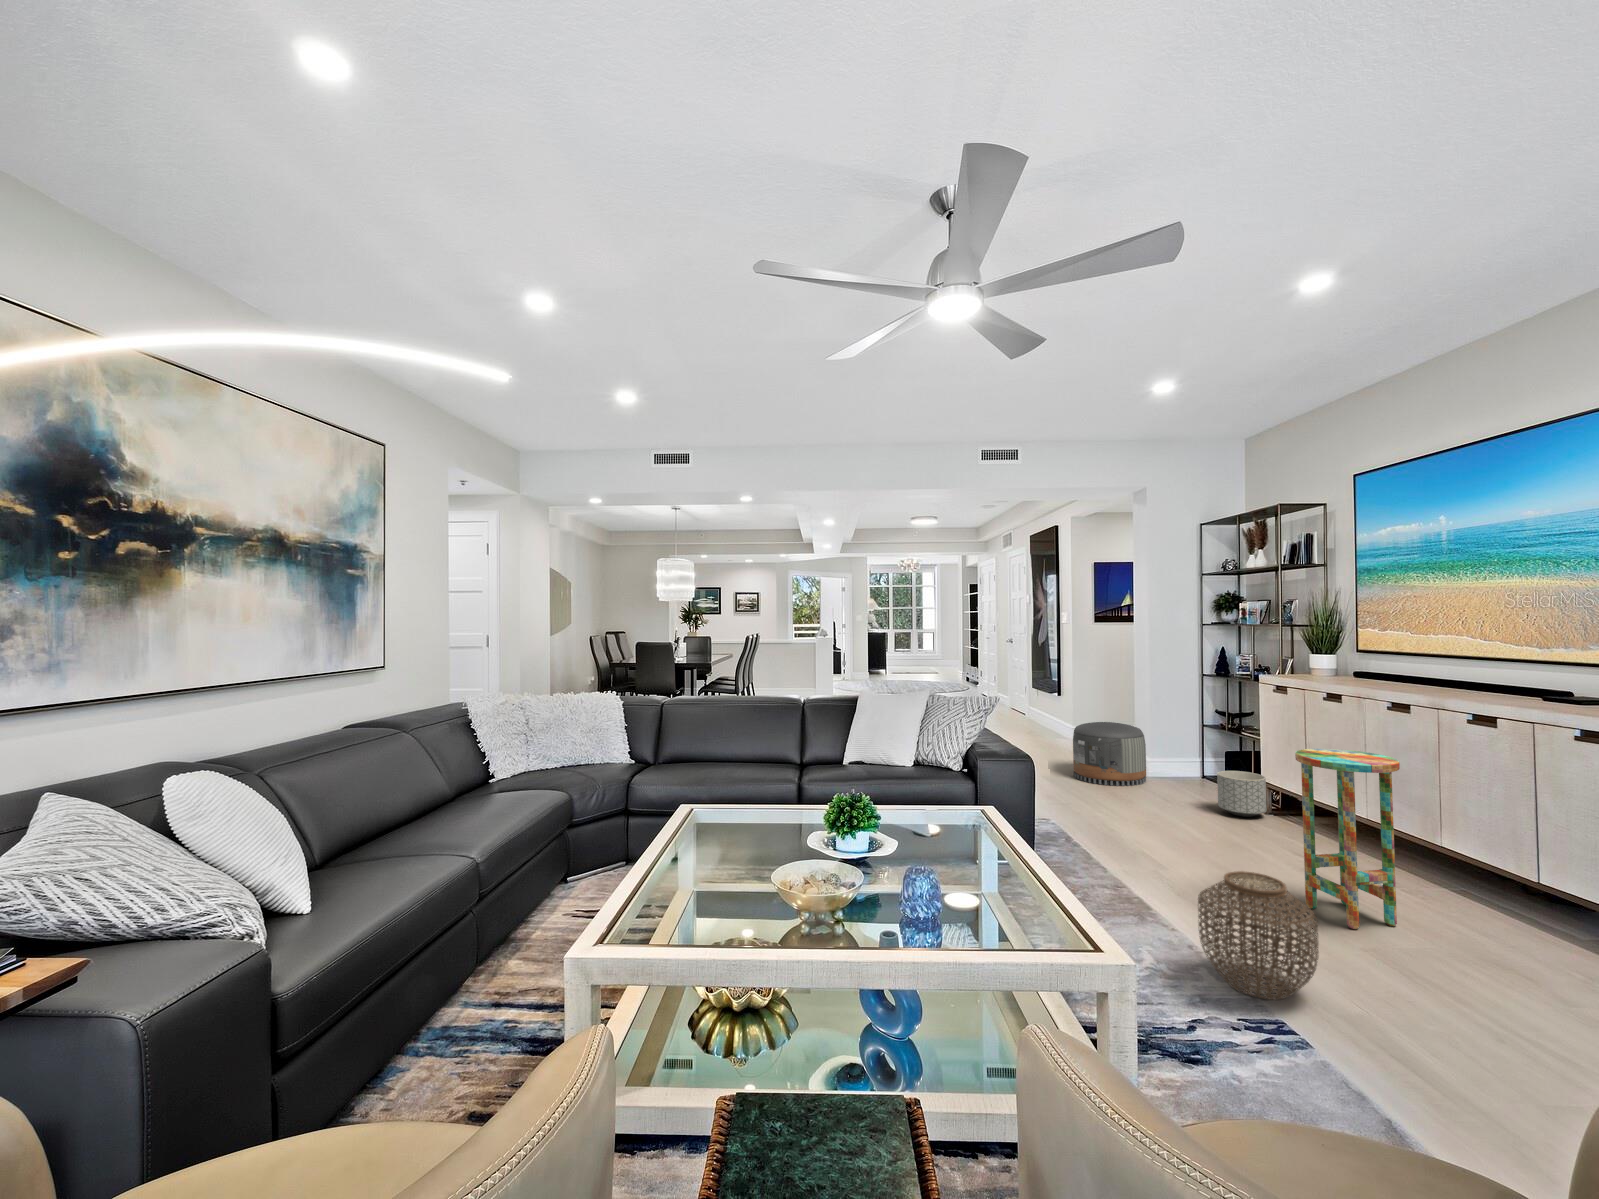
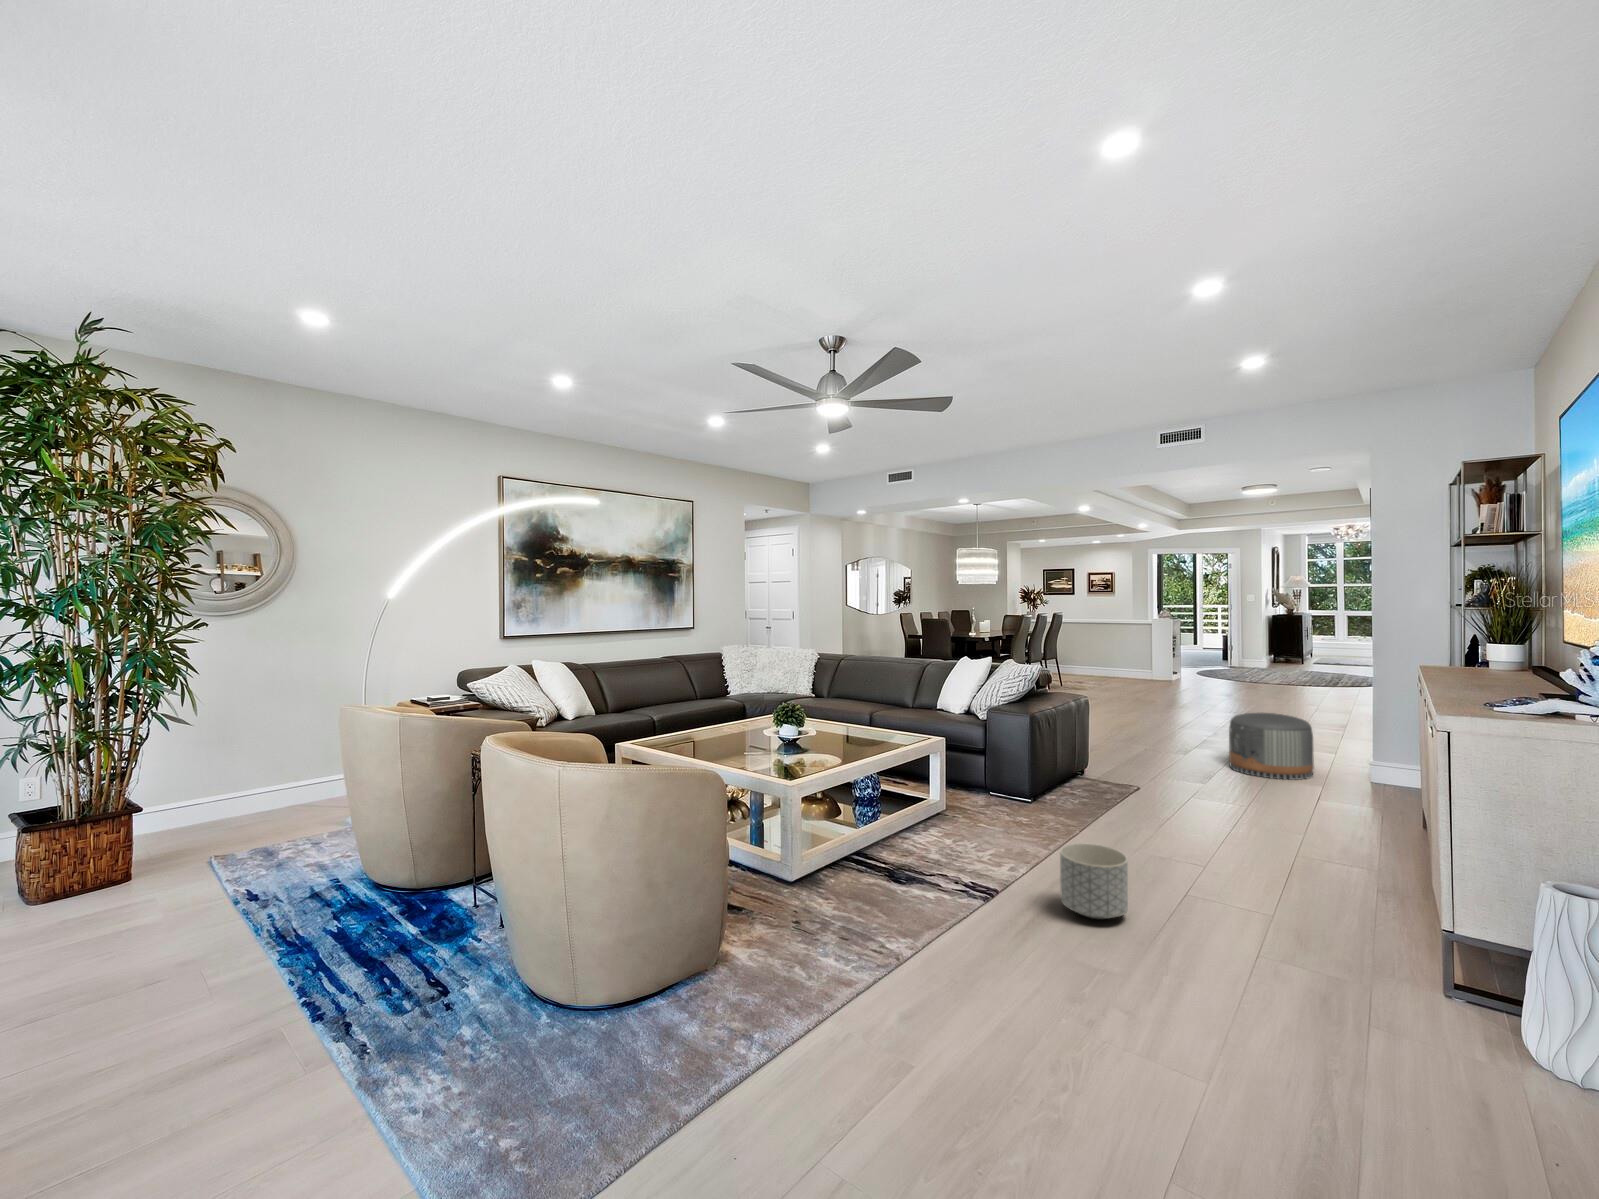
side table: present [1295,749,1400,929] -> none [1152,725,1235,884]
planter: present [1217,771,1267,817] -> present [1060,843,1128,920]
woven basket: present [1198,871,1319,1000] -> none [965,790,1039,876]

